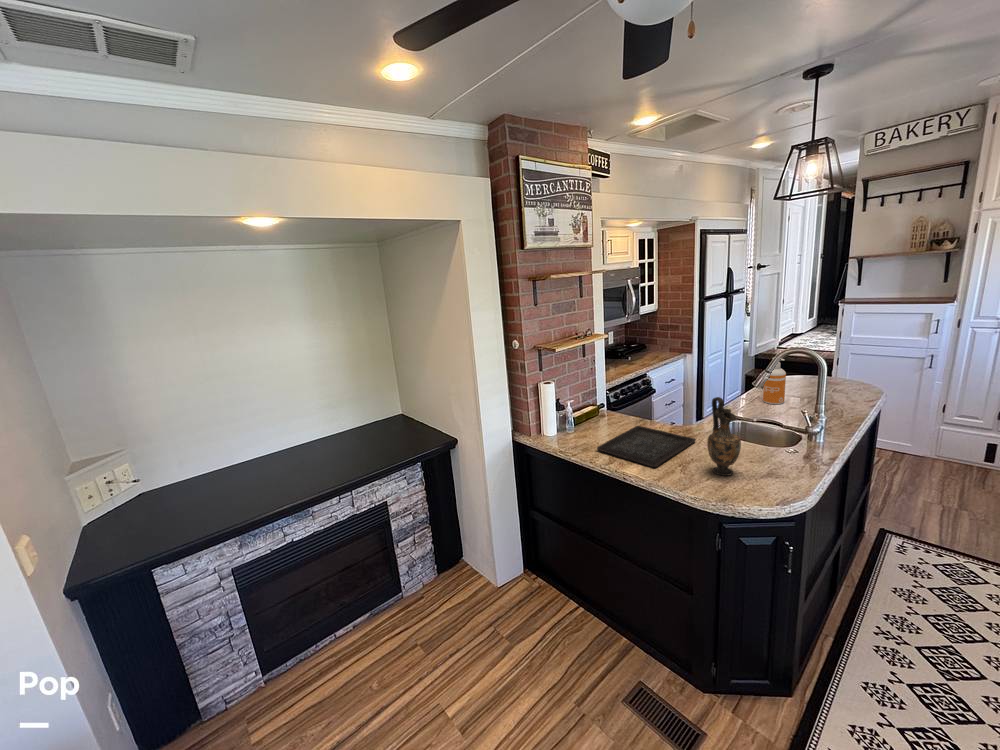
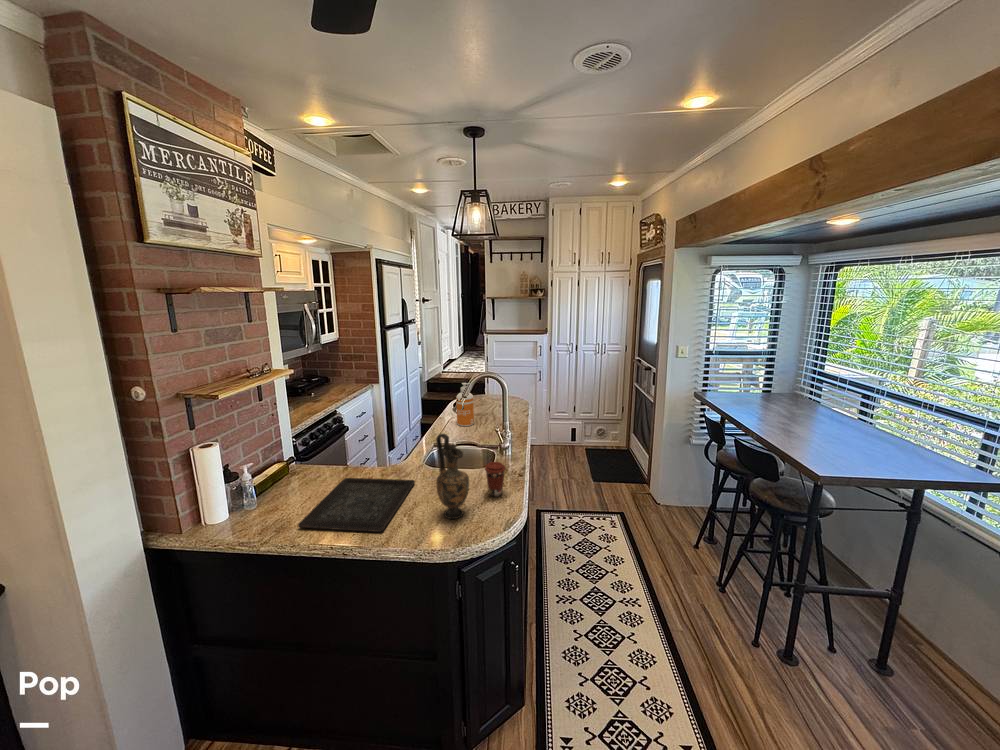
coffee cup: none [764,435,790,470] -> present [485,462,506,496]

